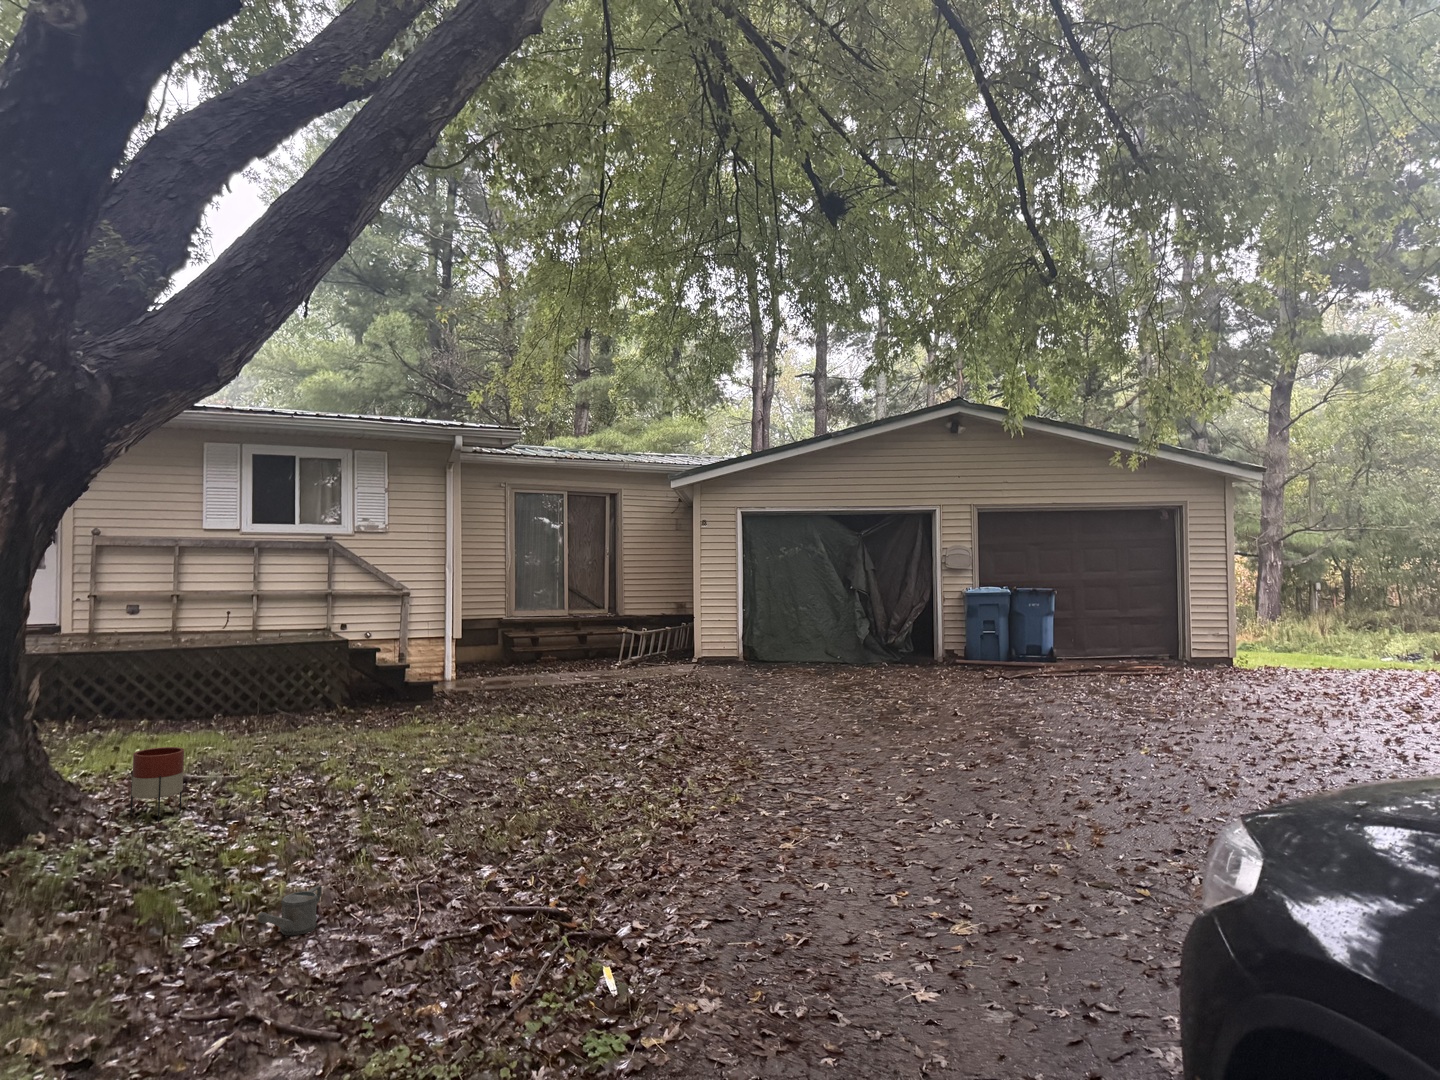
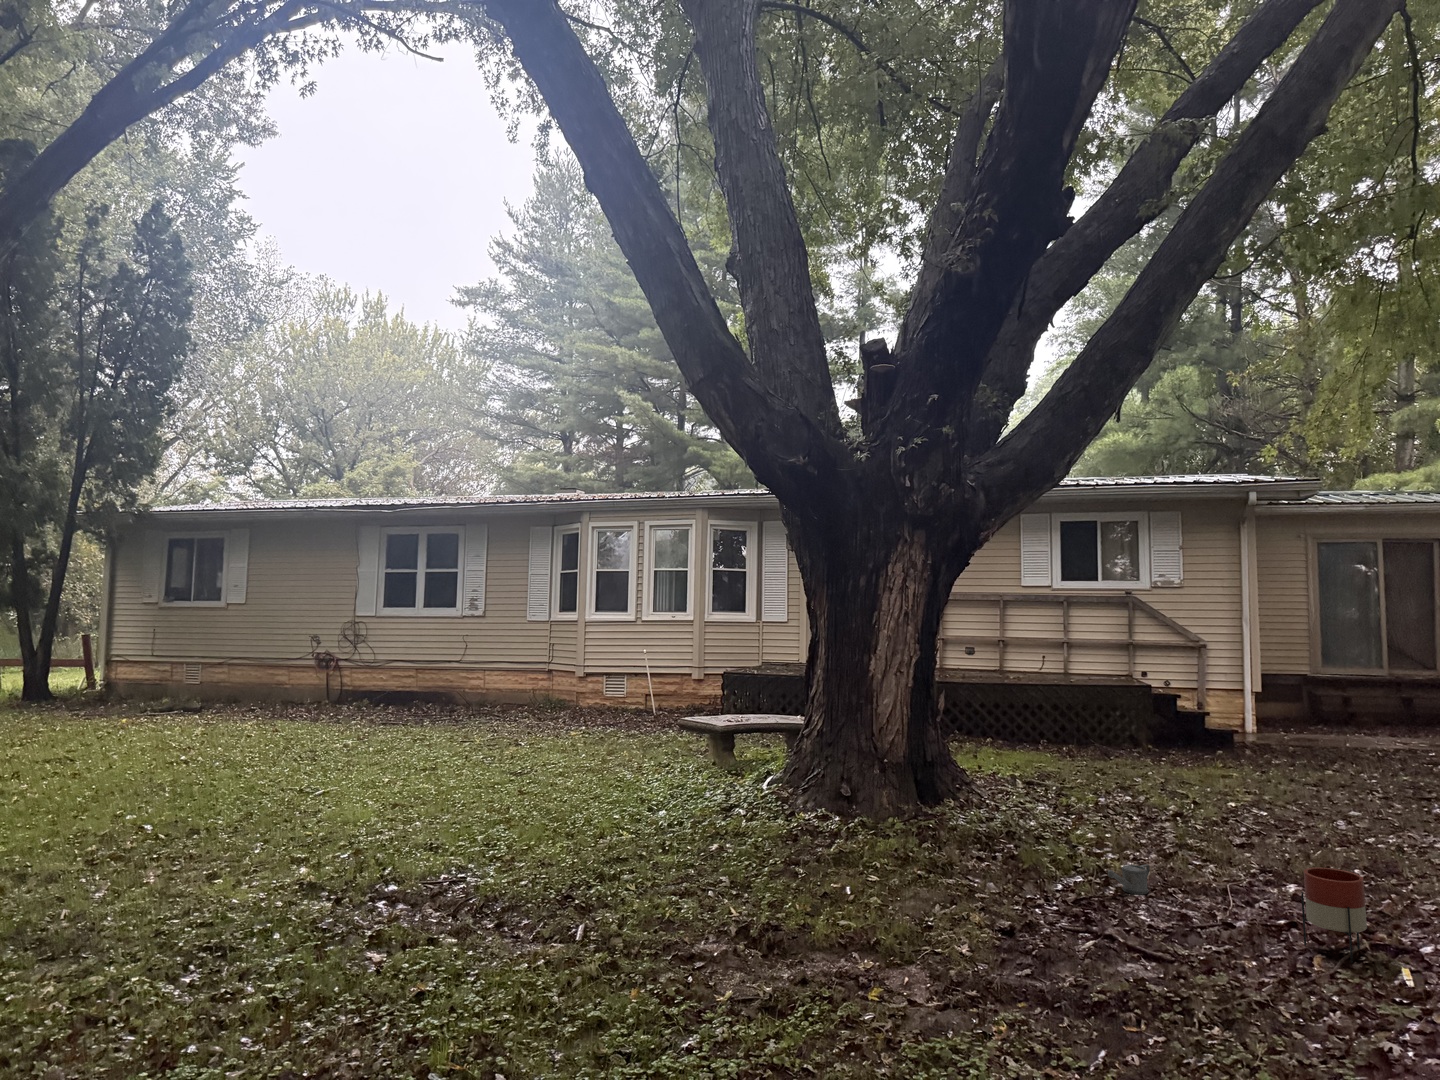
planter: present [130,747,184,823] -> present [1301,867,1367,963]

